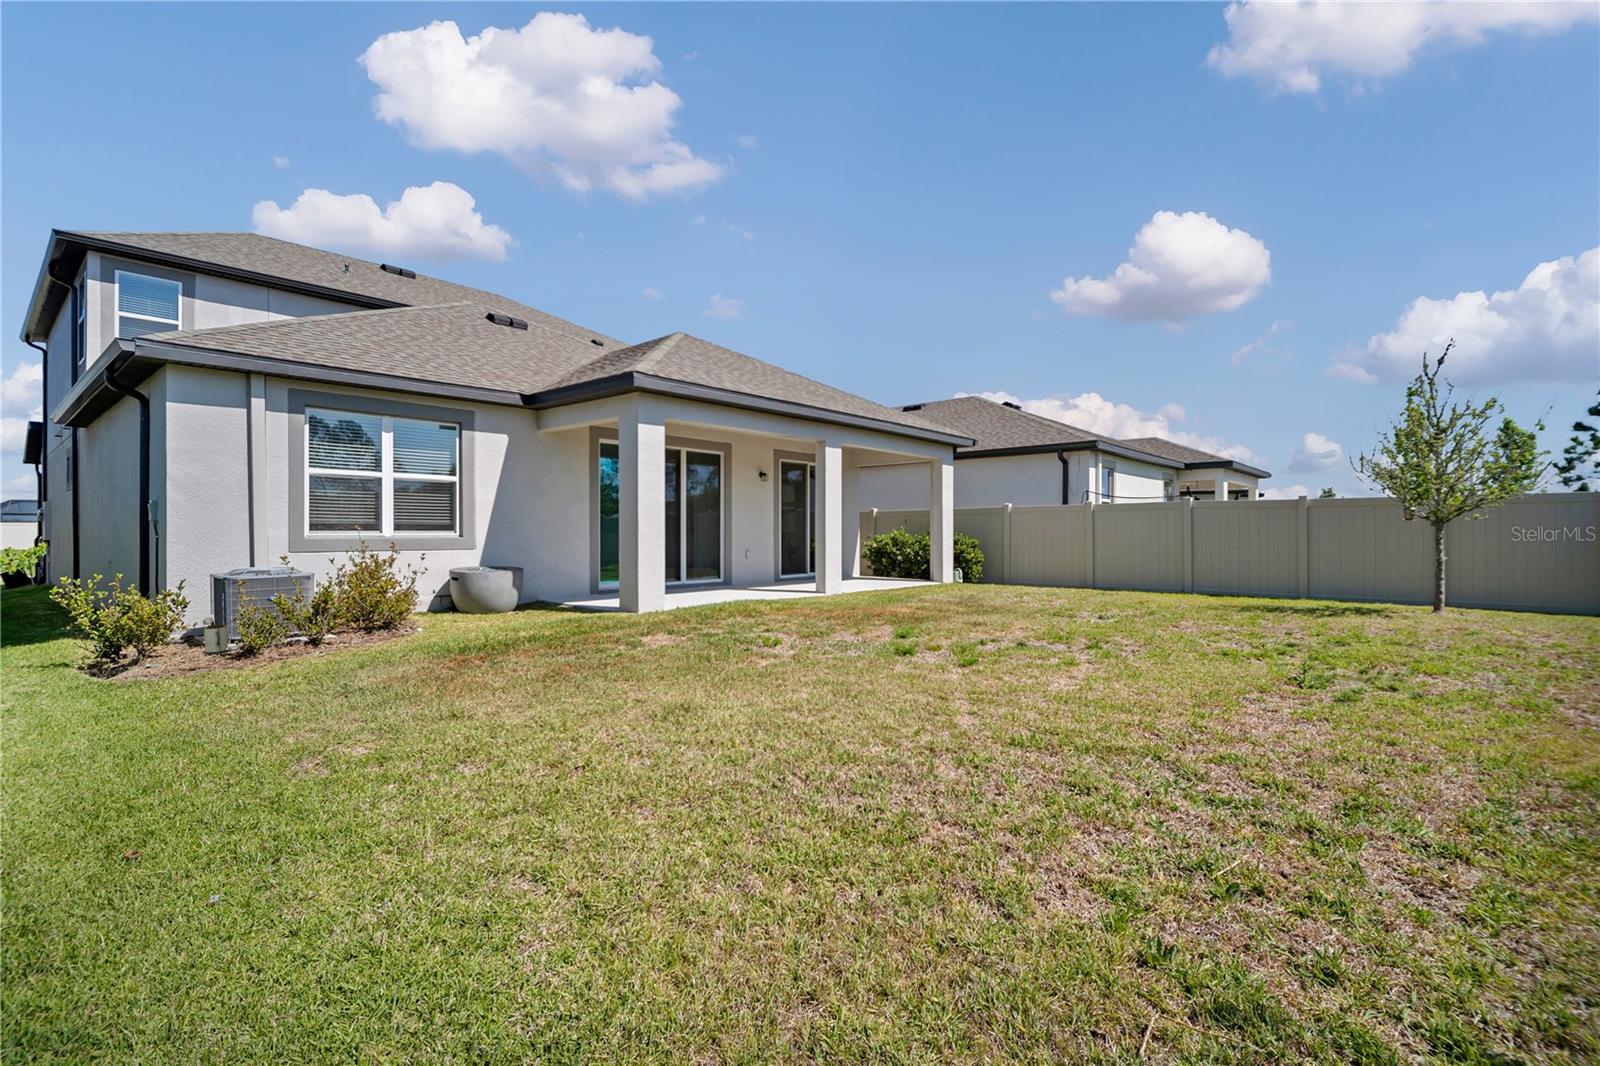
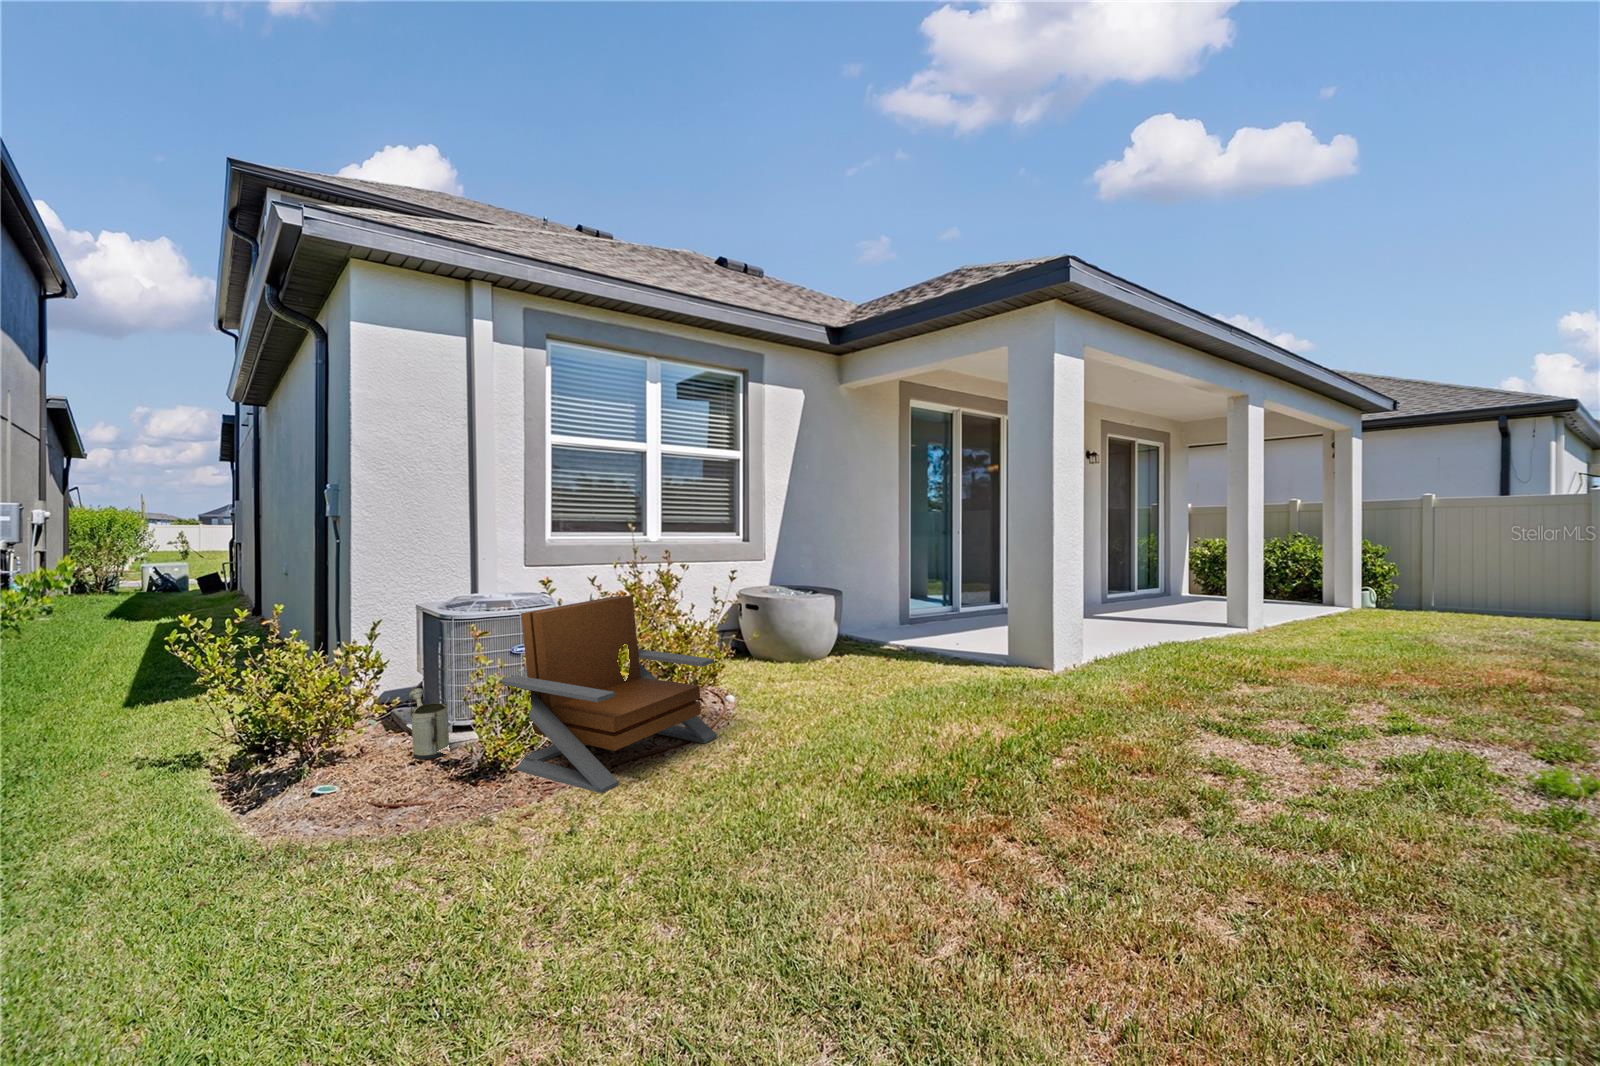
lounge chair: none [255,565,392,660] -> present [500,596,717,793]

